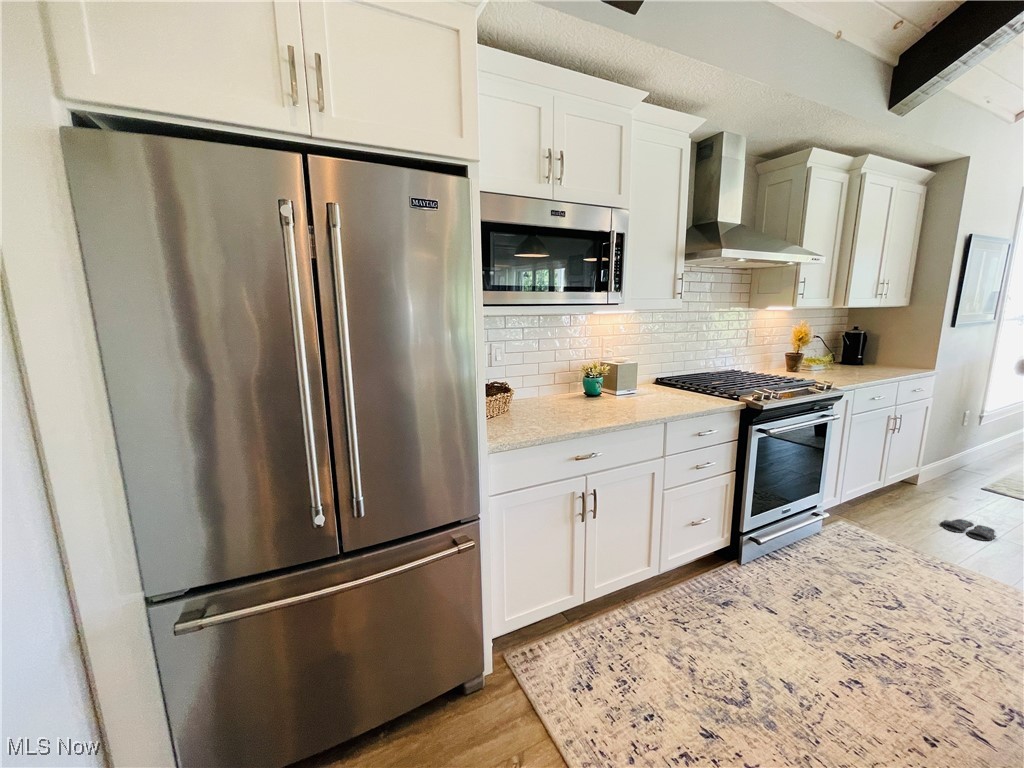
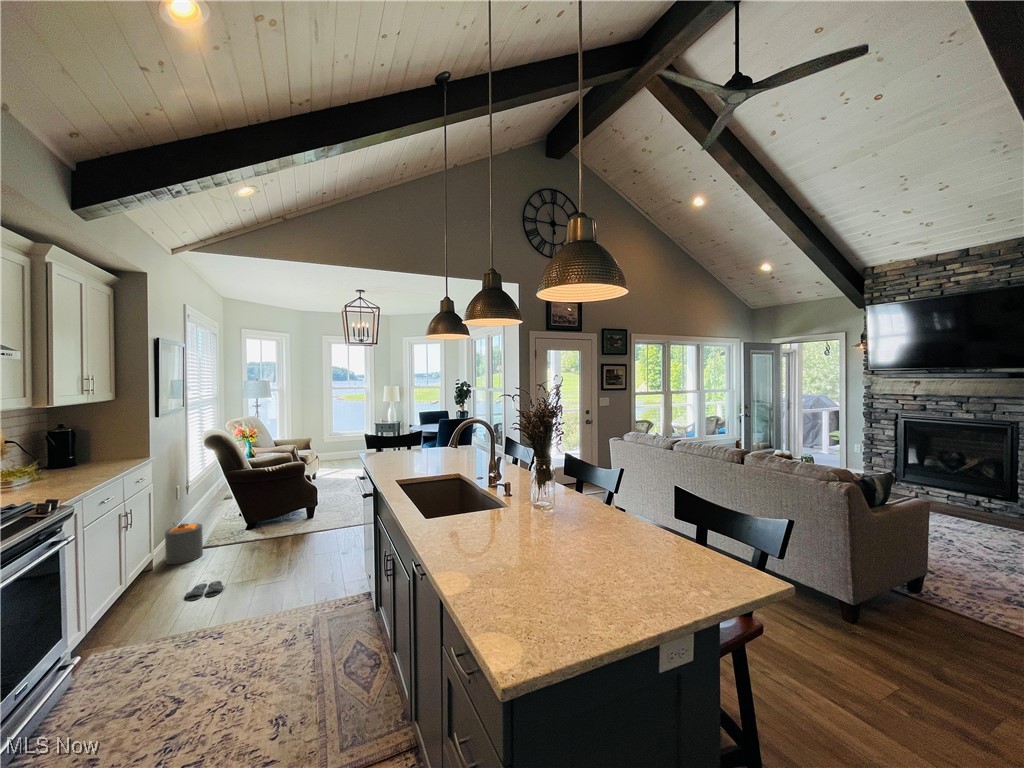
trash can: none [933,441,987,495] -> present [165,521,203,564]

